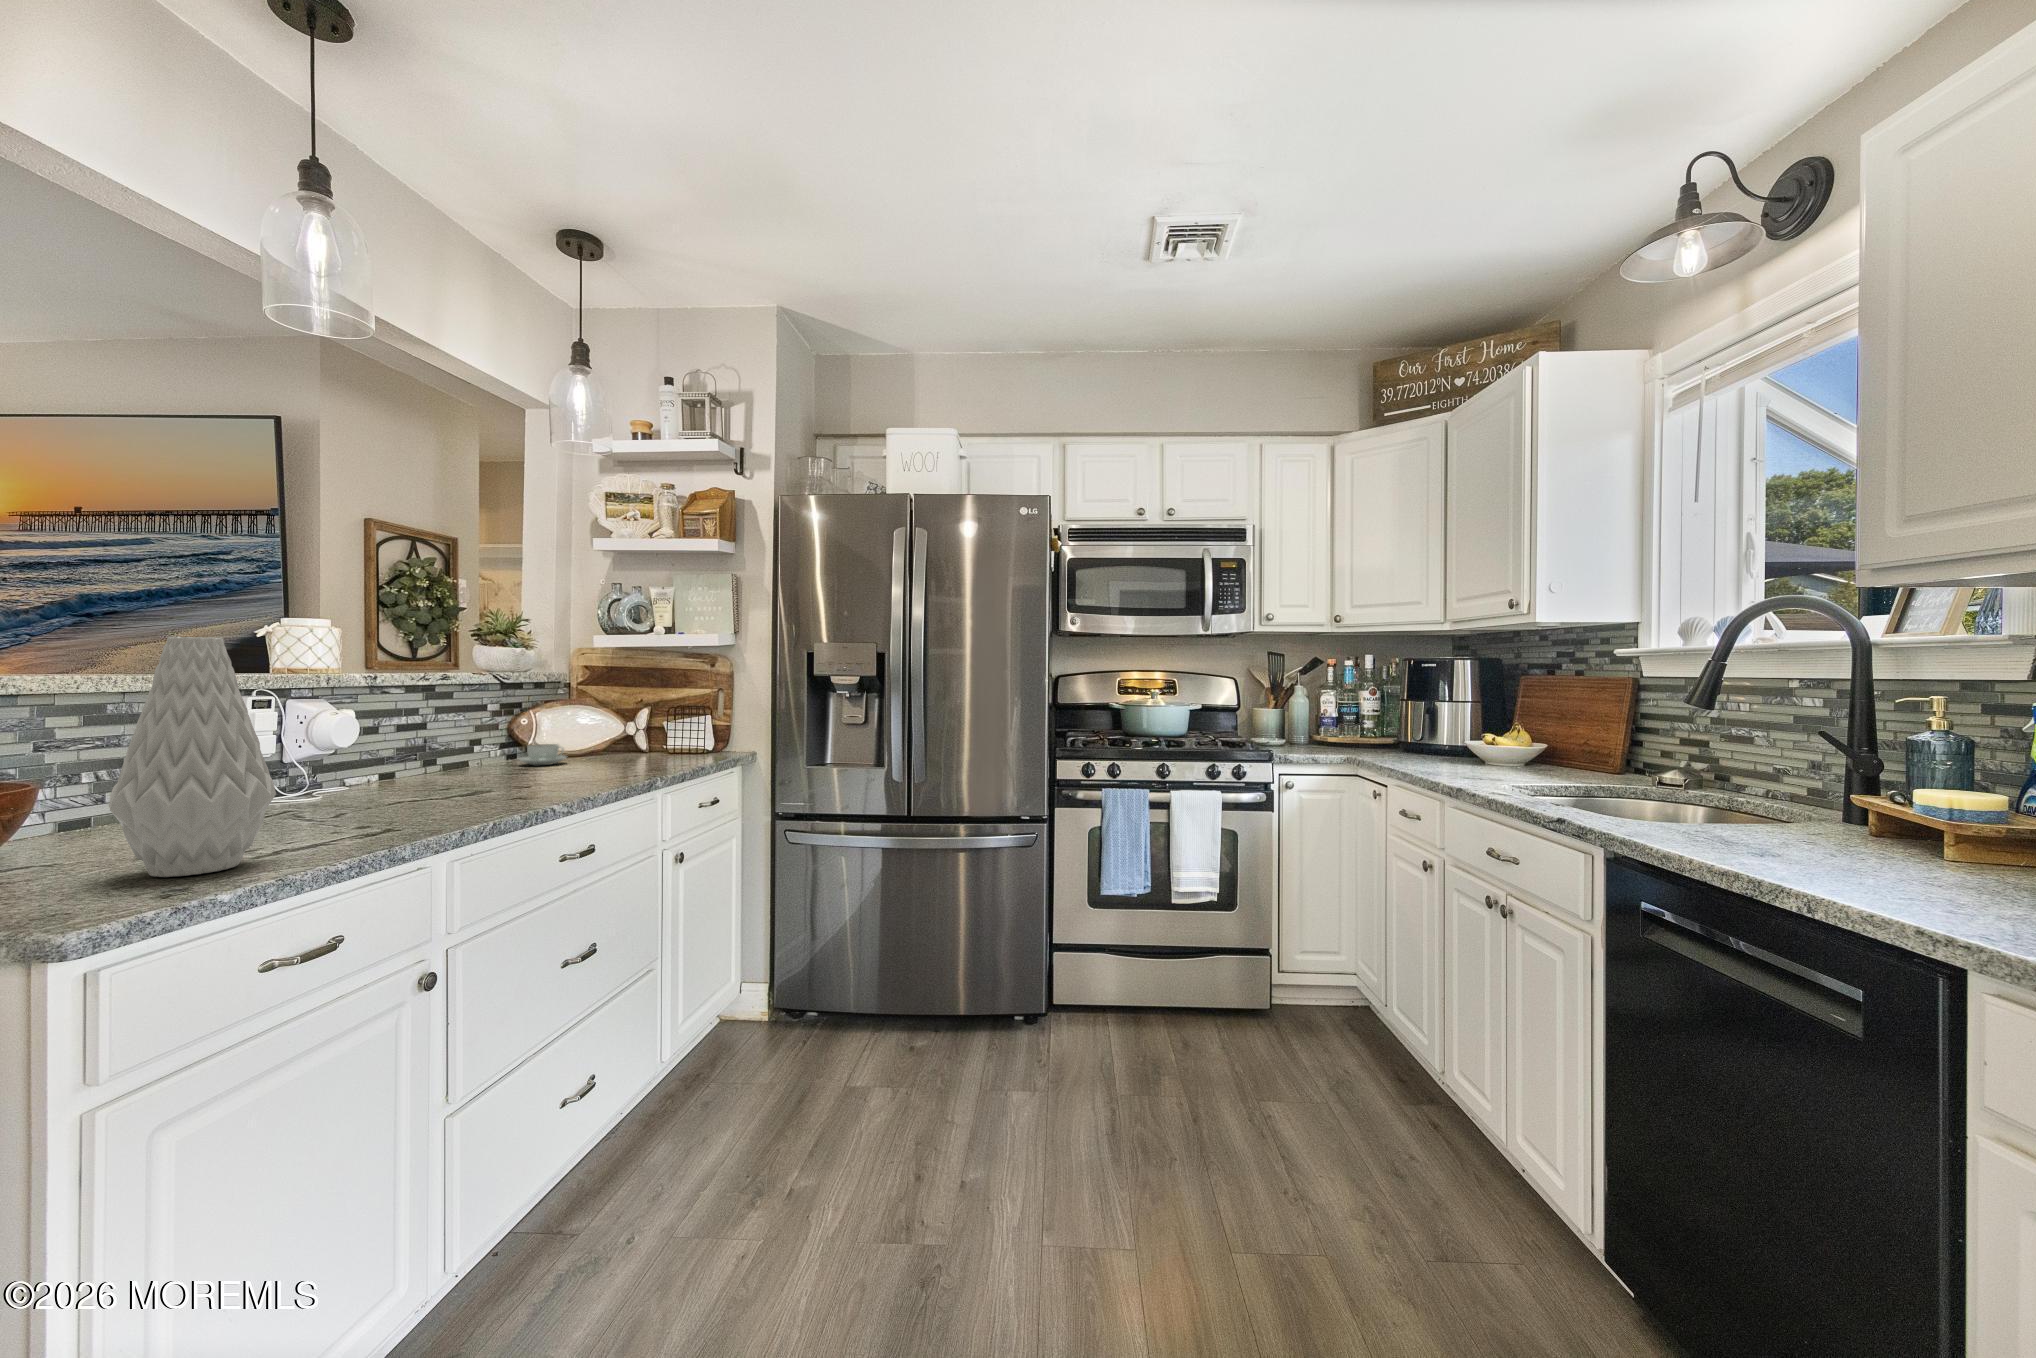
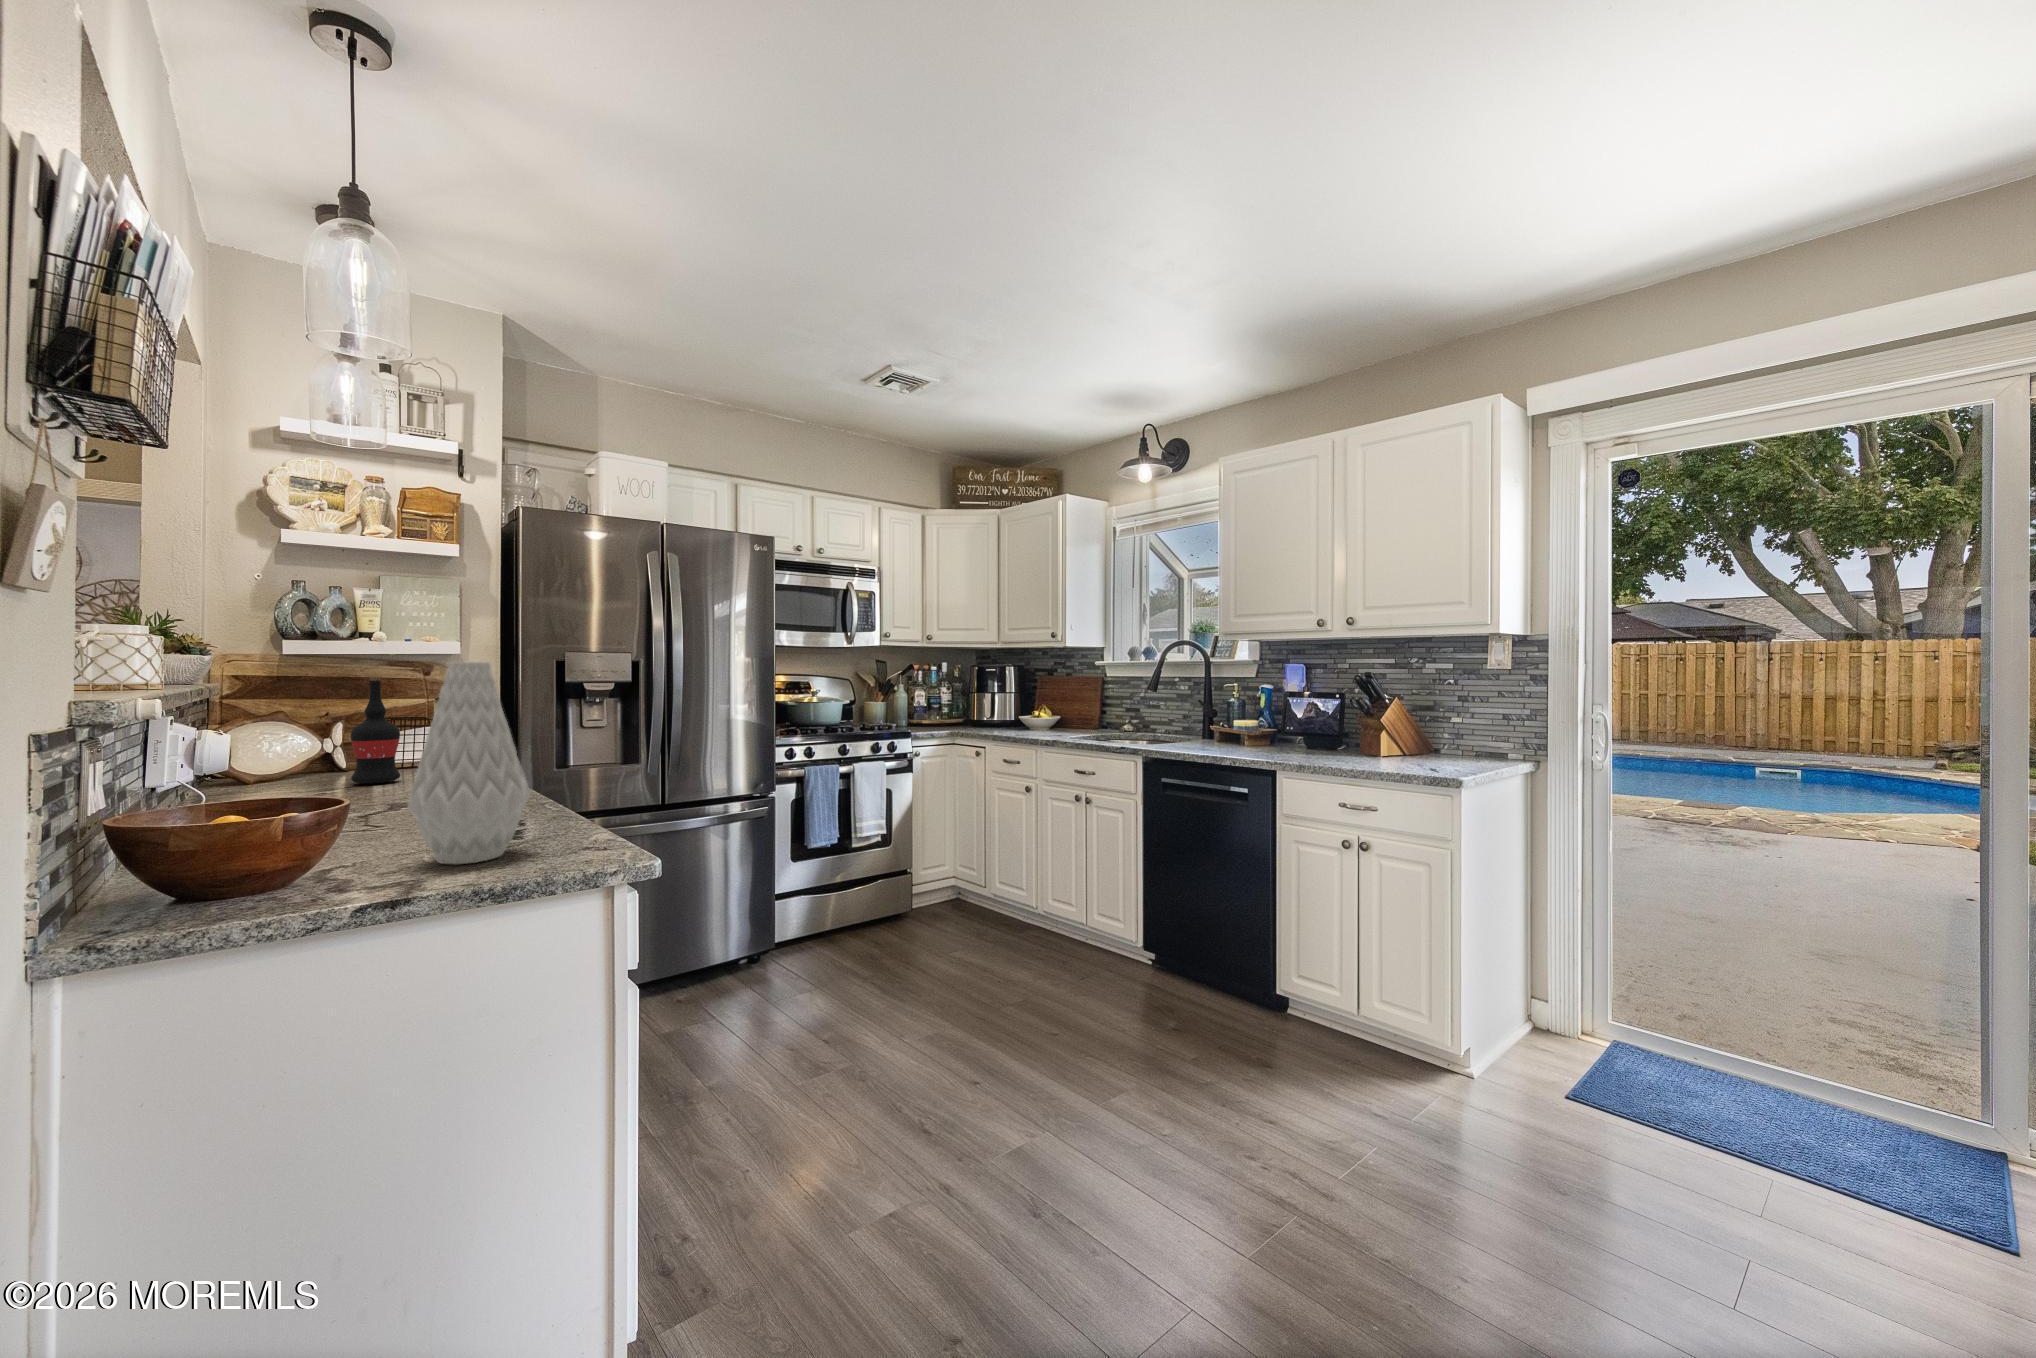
wine bottle: none [579,665,619,768] -> present [351,676,400,784]
coffee cup: present [519,744,566,765] -> none [237,764,305,789]

